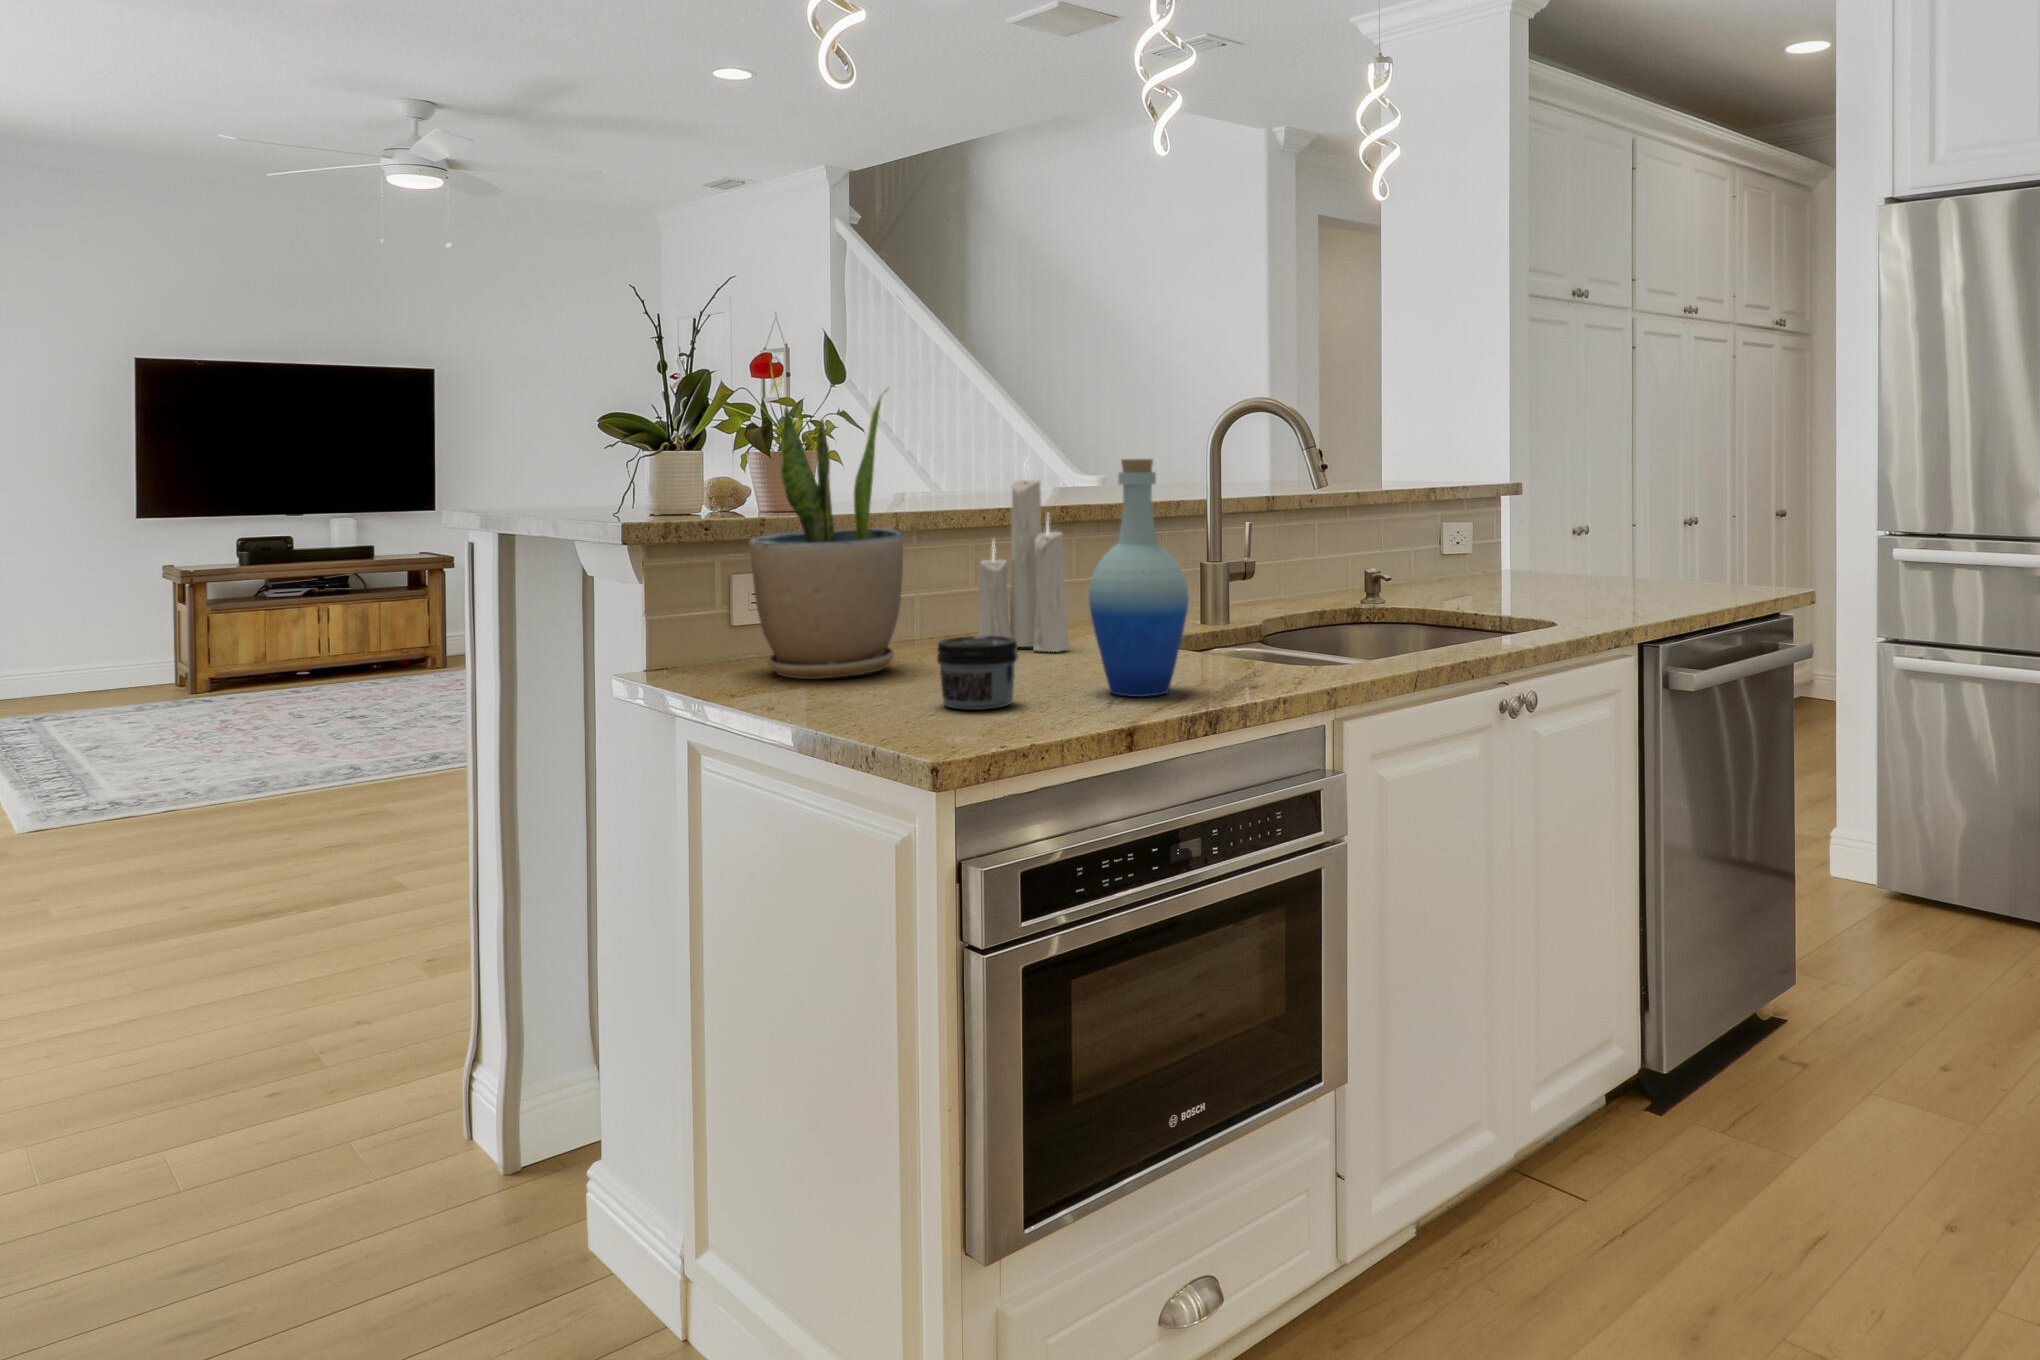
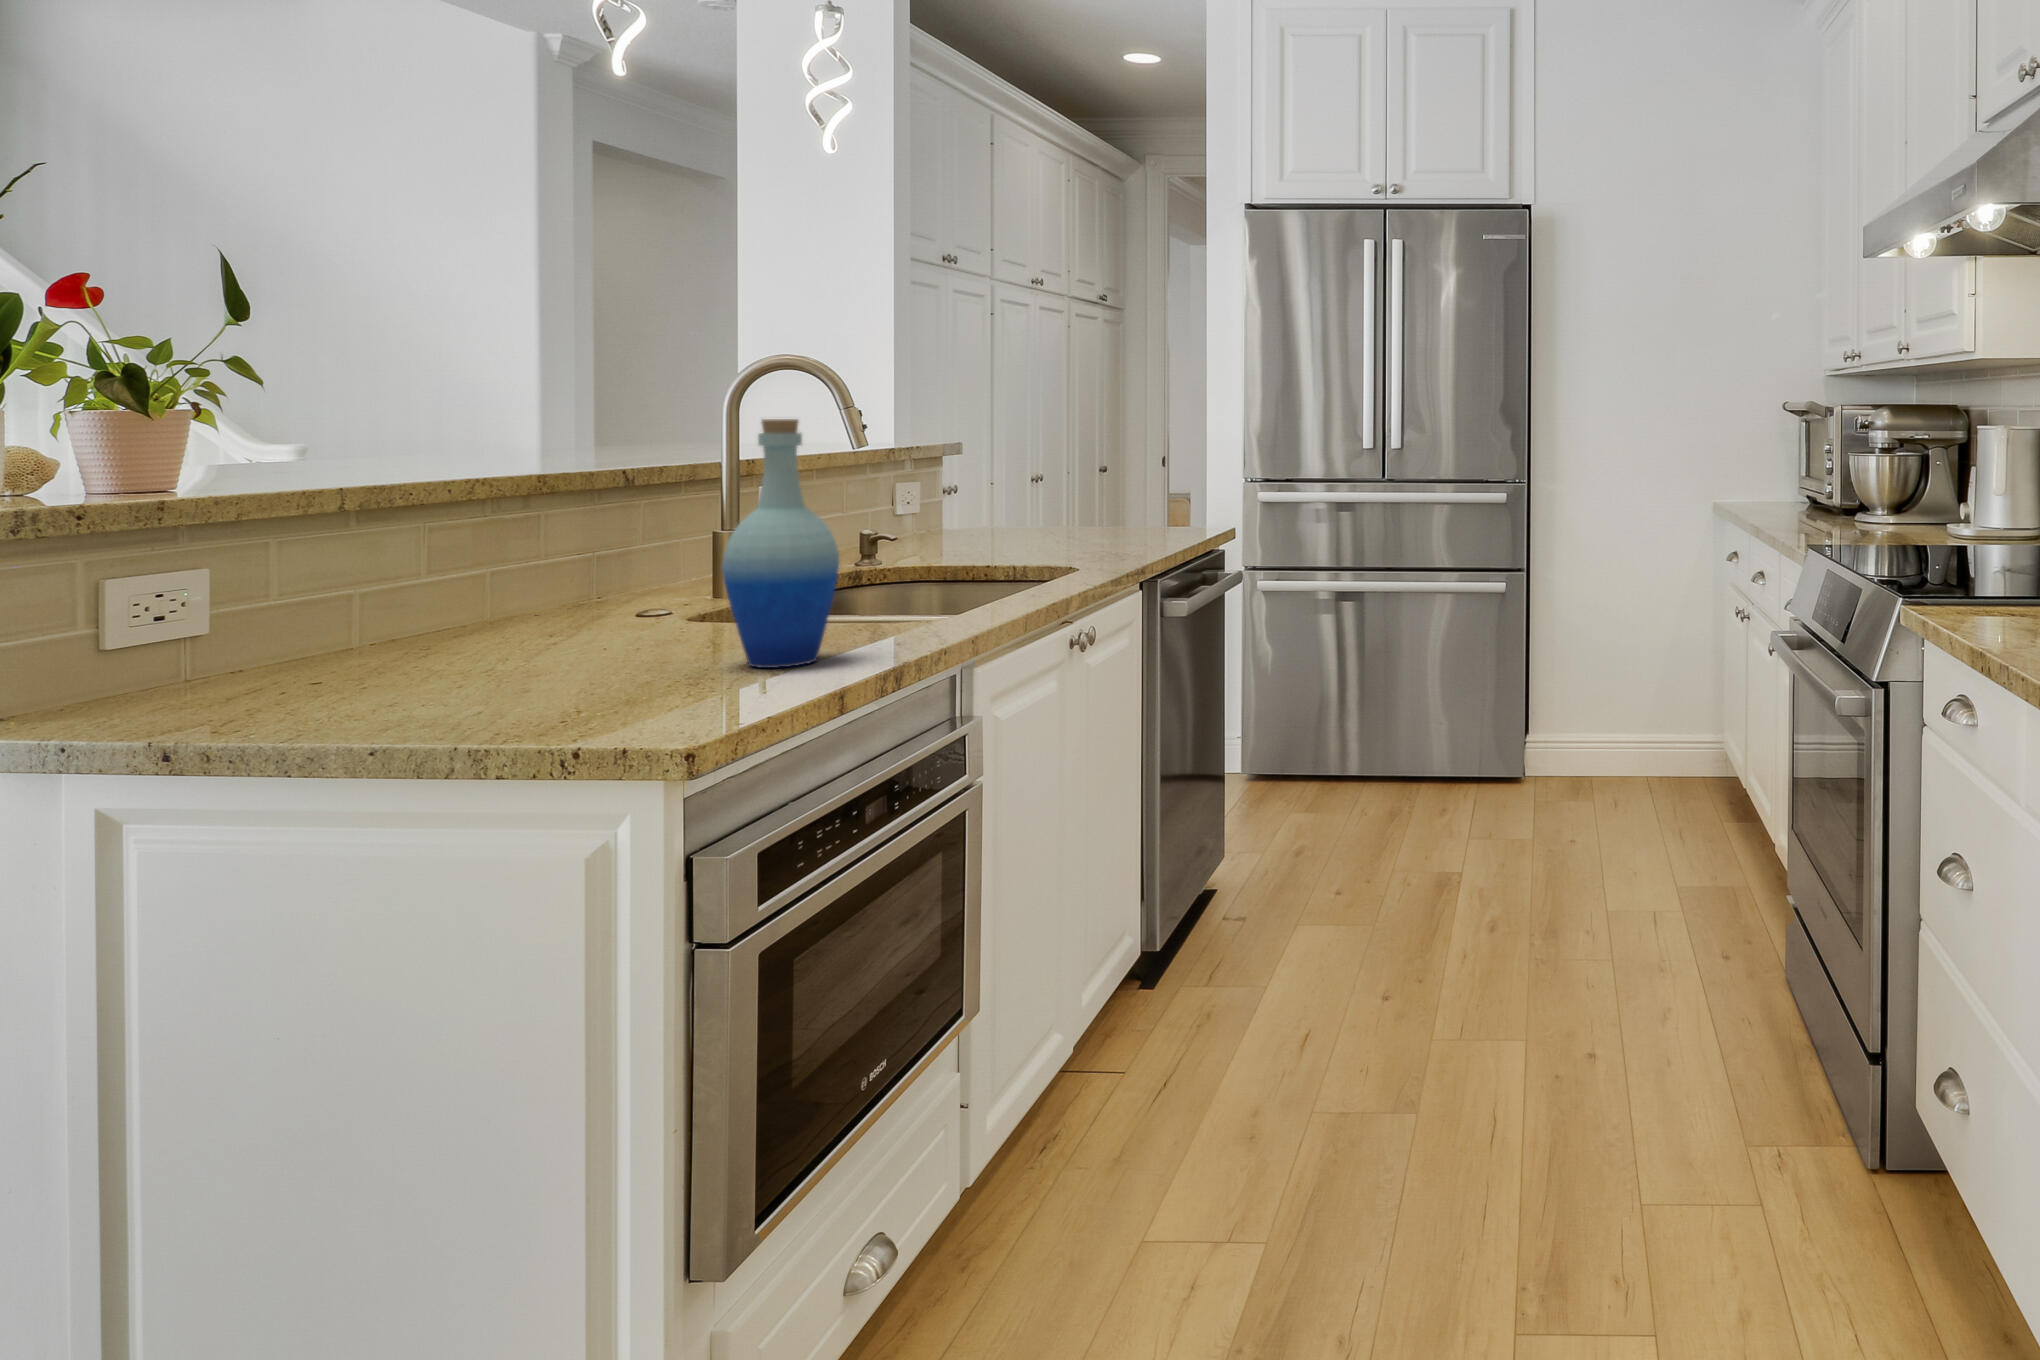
potted plant: present [750,390,903,679] -> none [173,331,426,703]
candle: present [978,461,1070,652] -> none [471,405,606,644]
jar: present [937,636,1018,710] -> none [561,618,669,703]

